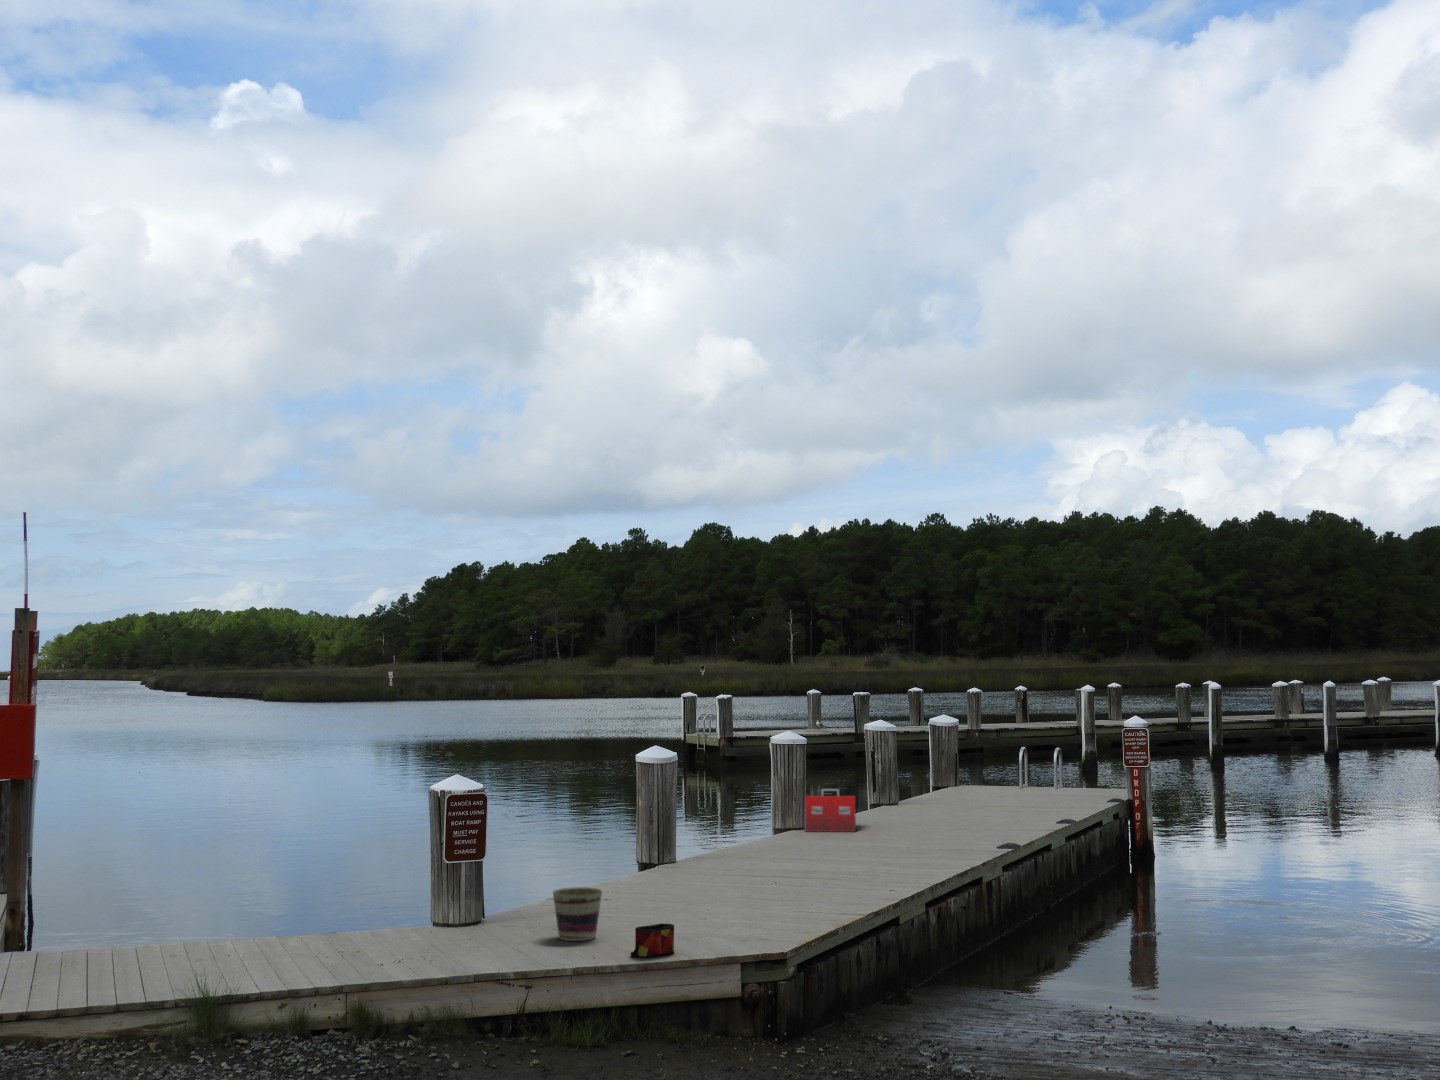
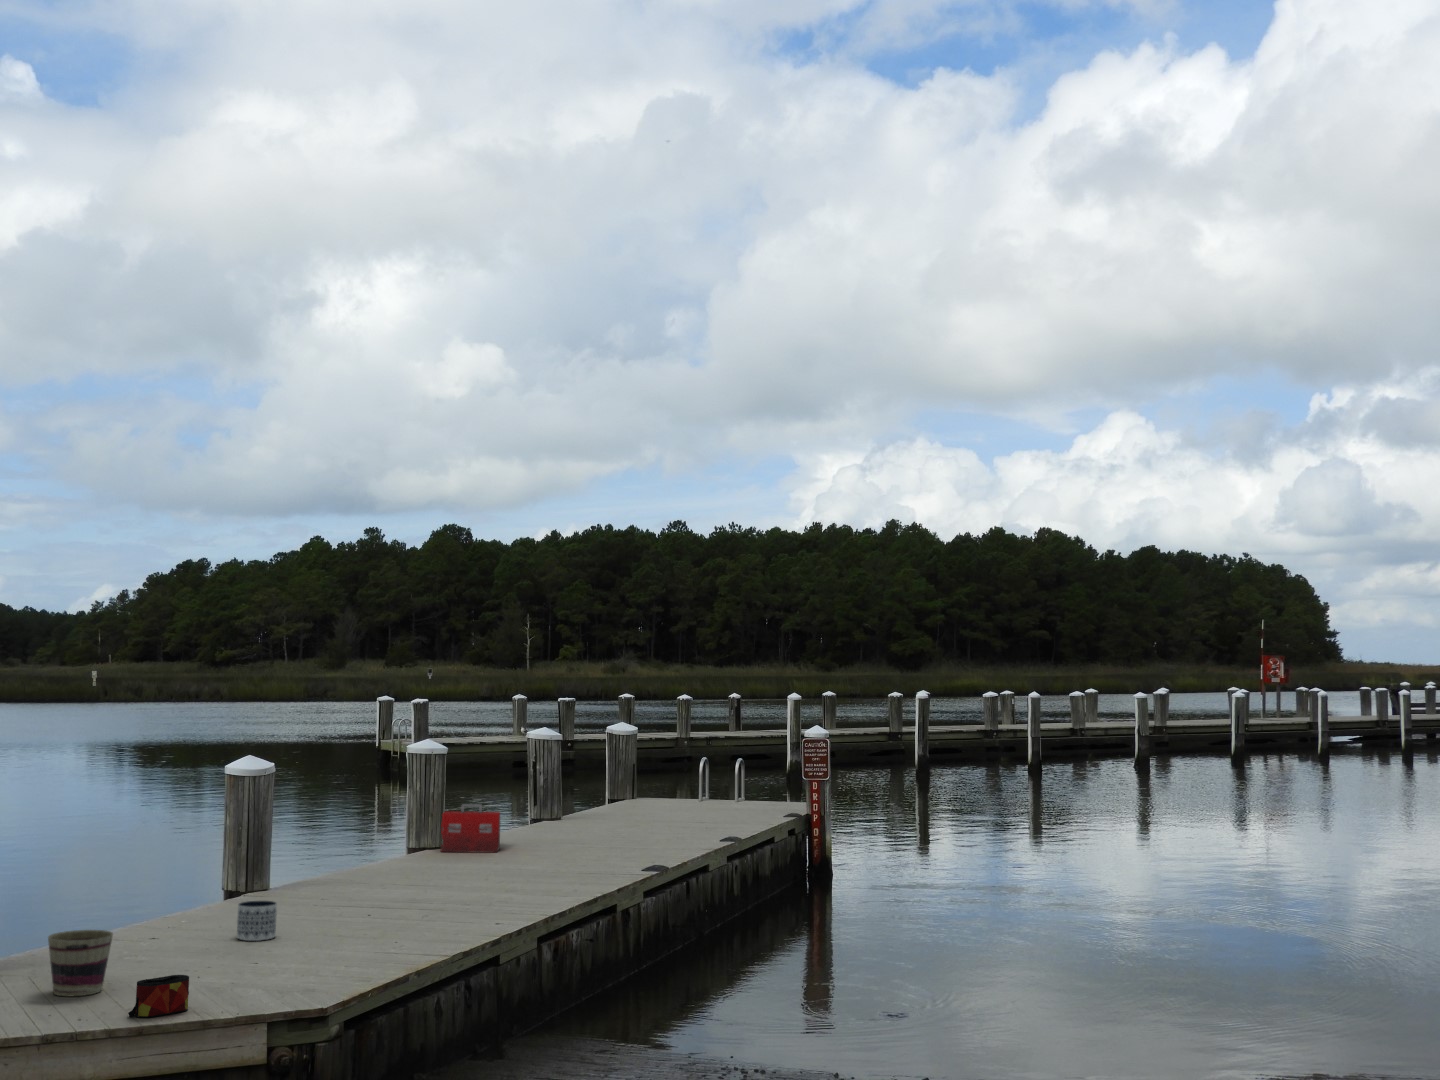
planter: none [677,868,708,901] -> present [237,901,277,941]

